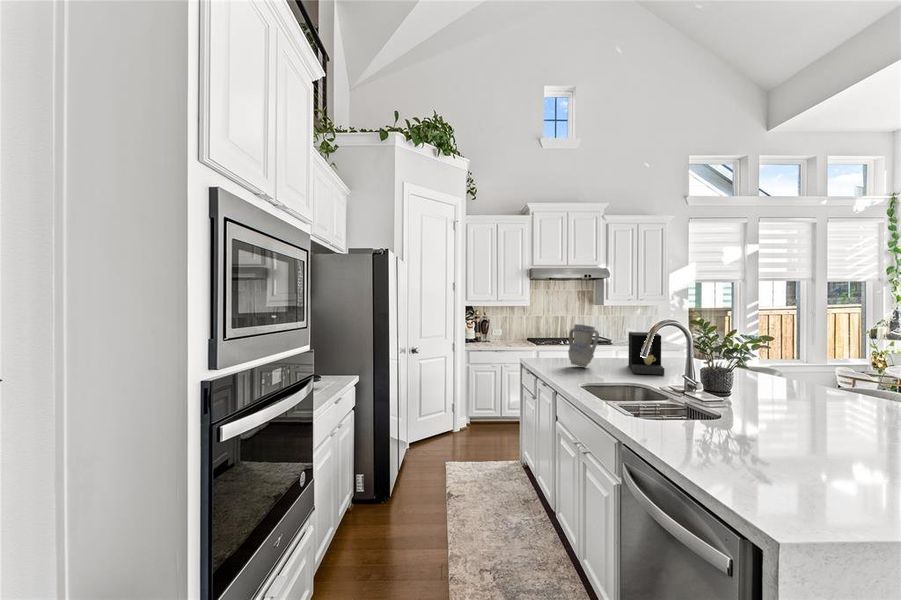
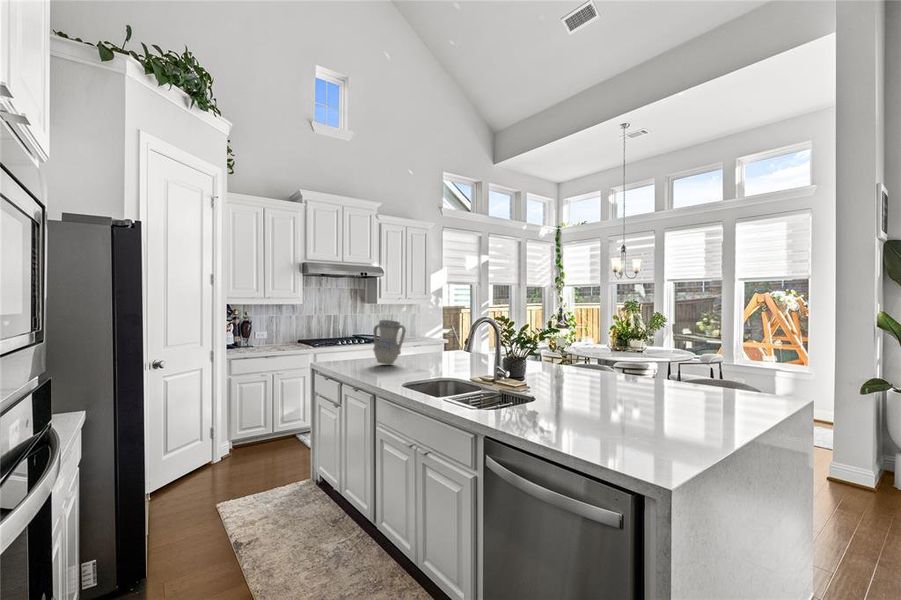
coffee maker: present [629,332,664,375] -> none [429,326,468,366]

